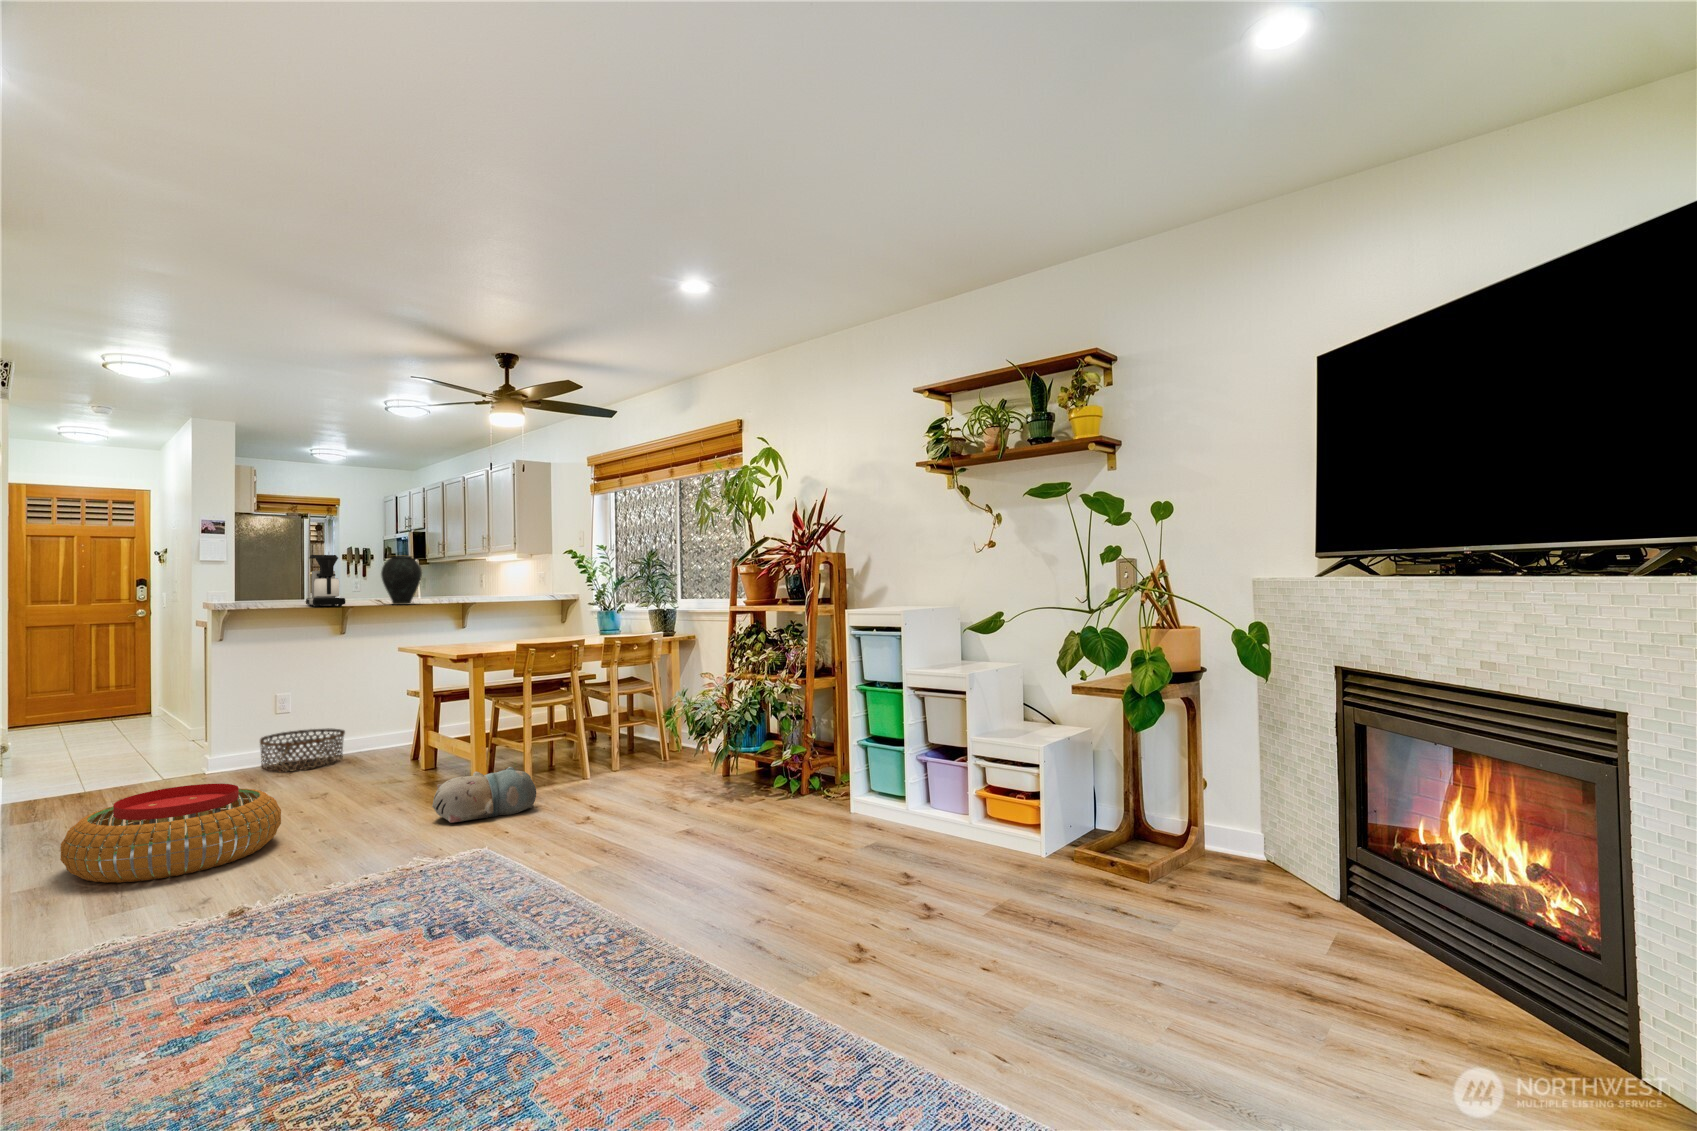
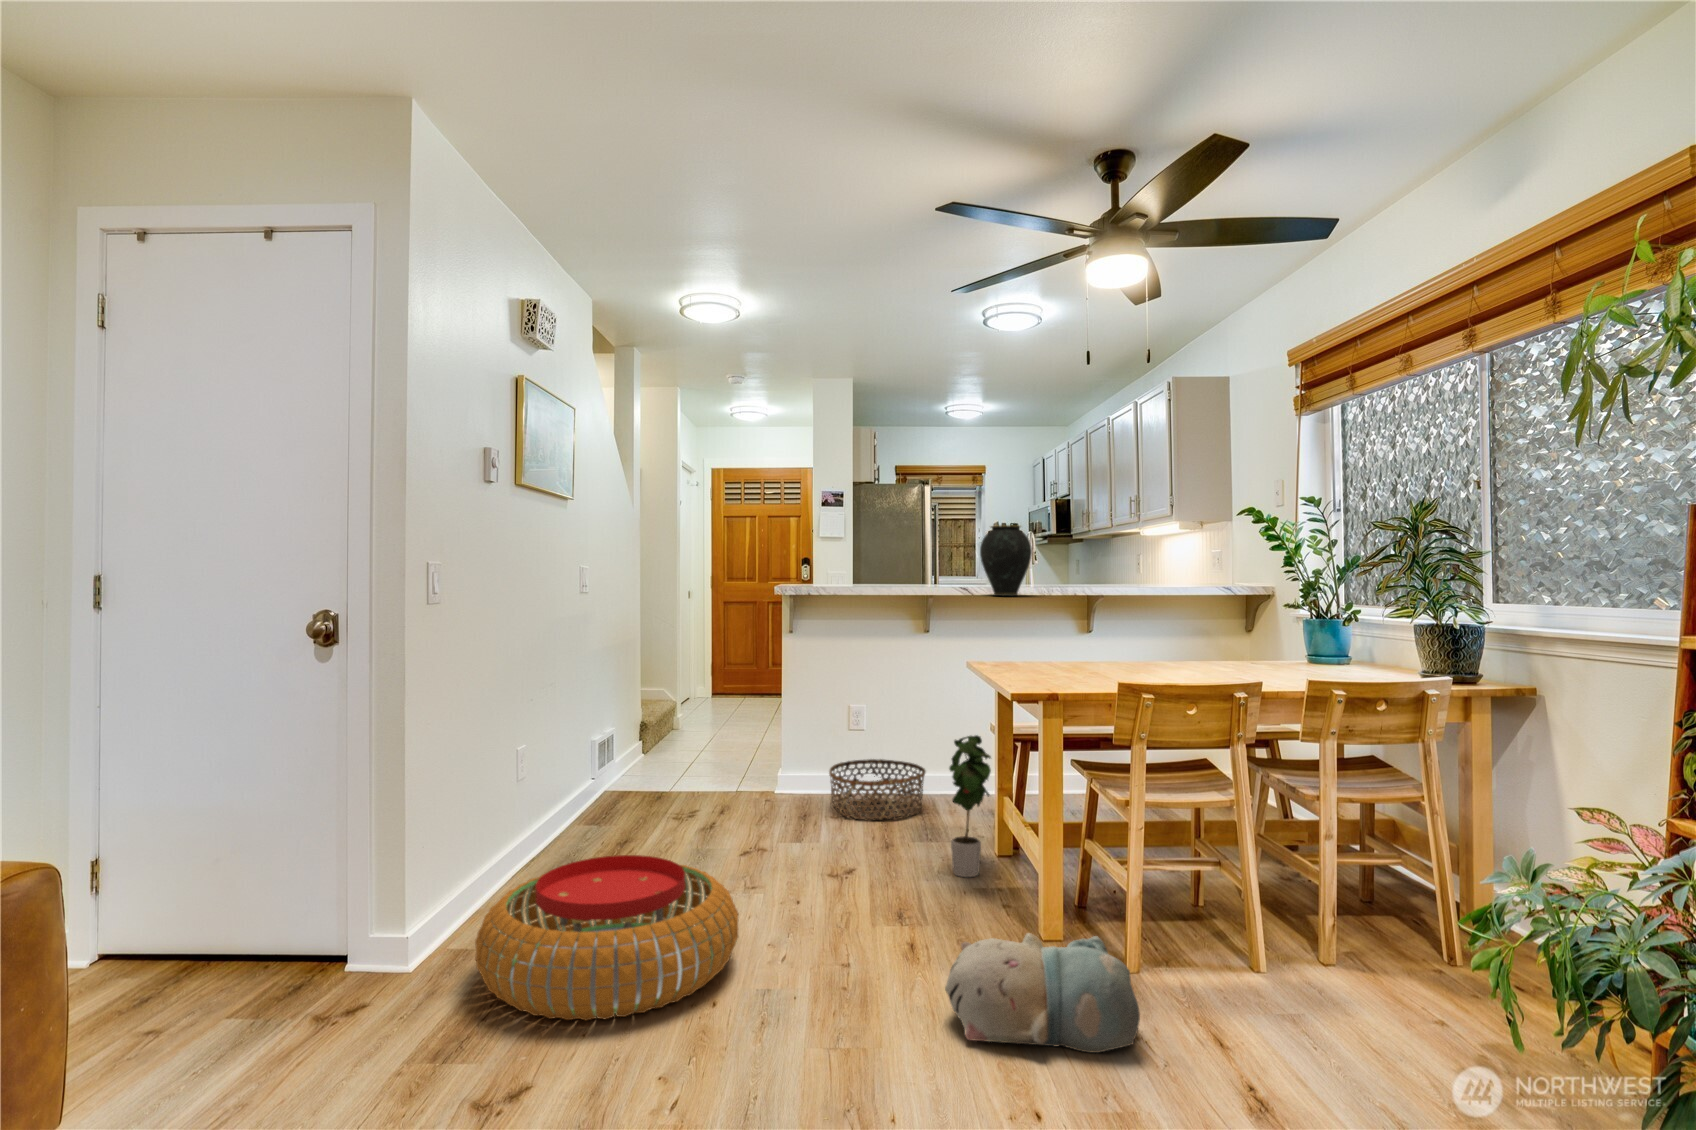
coffee maker: present [306,555,345,607] -> none [890,526,929,596]
potted plant: none [388,692,424,781] -> present [949,735,991,877]

